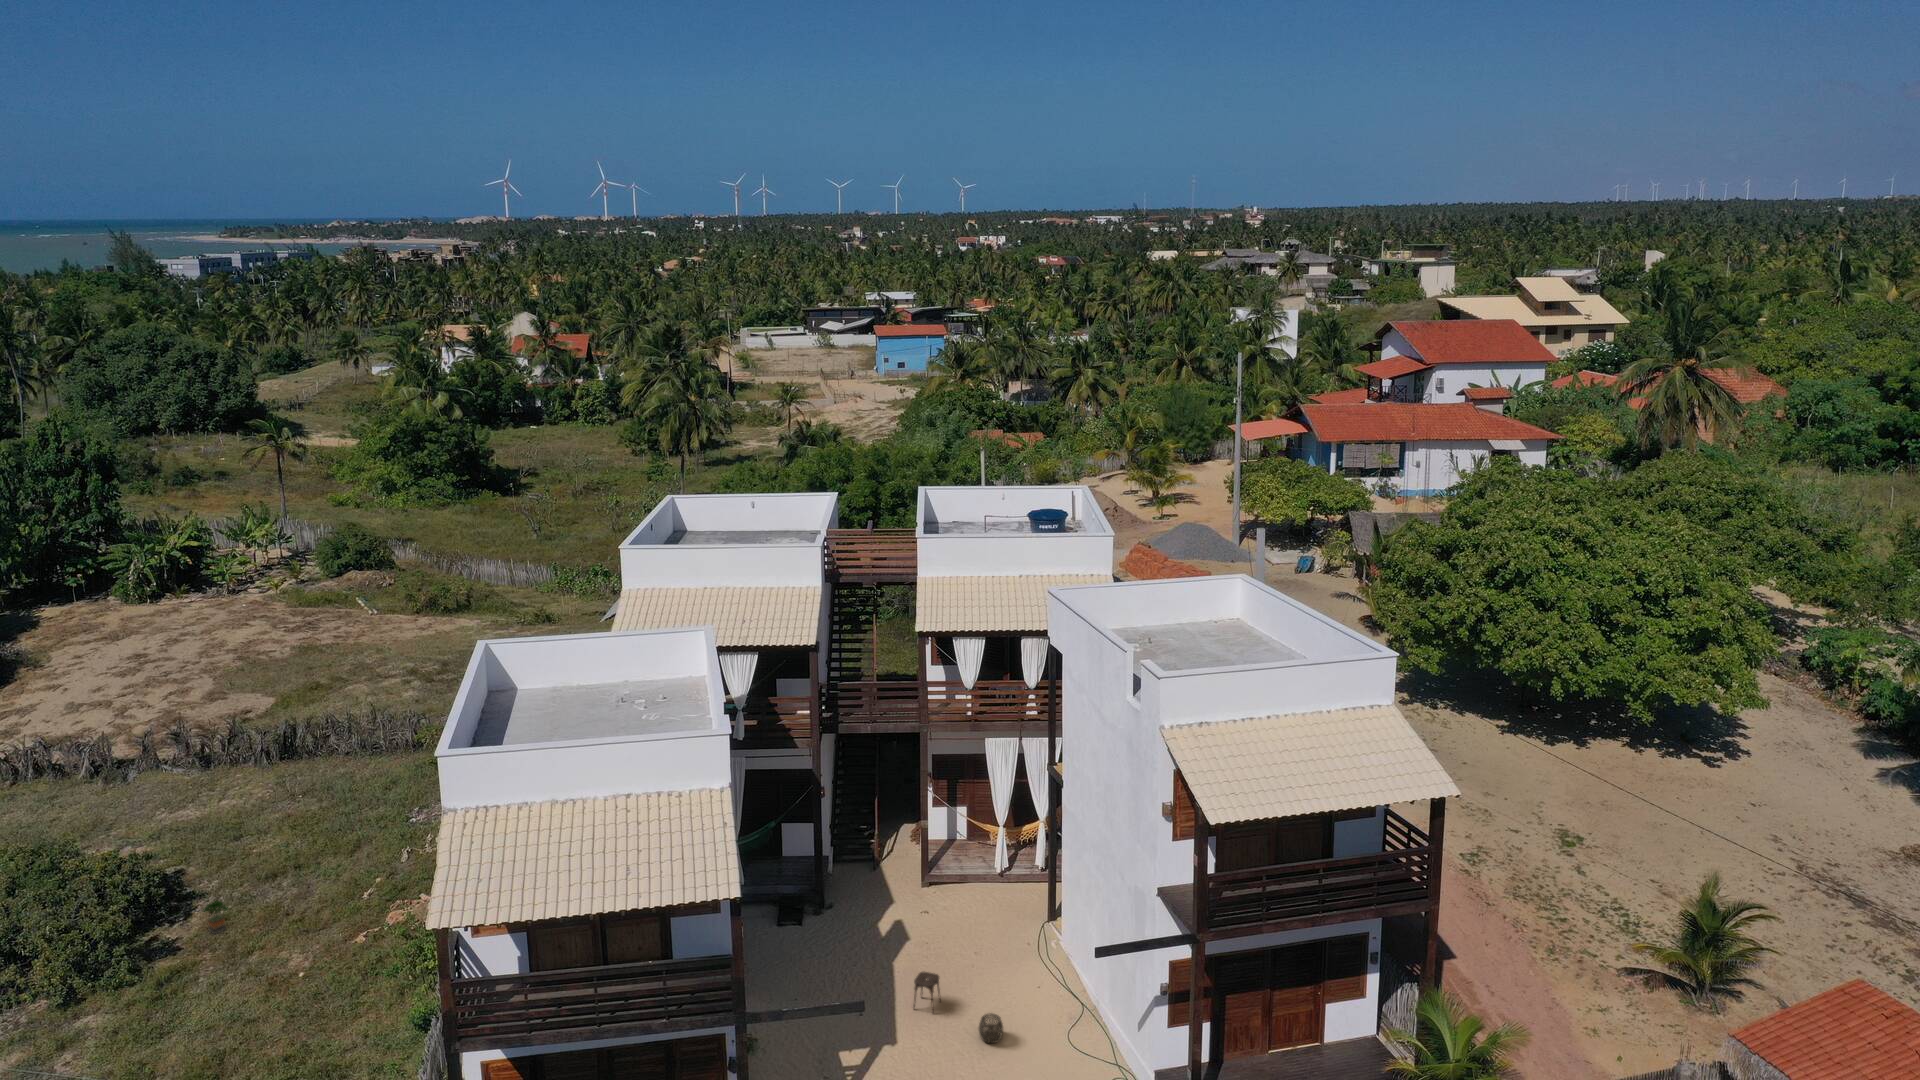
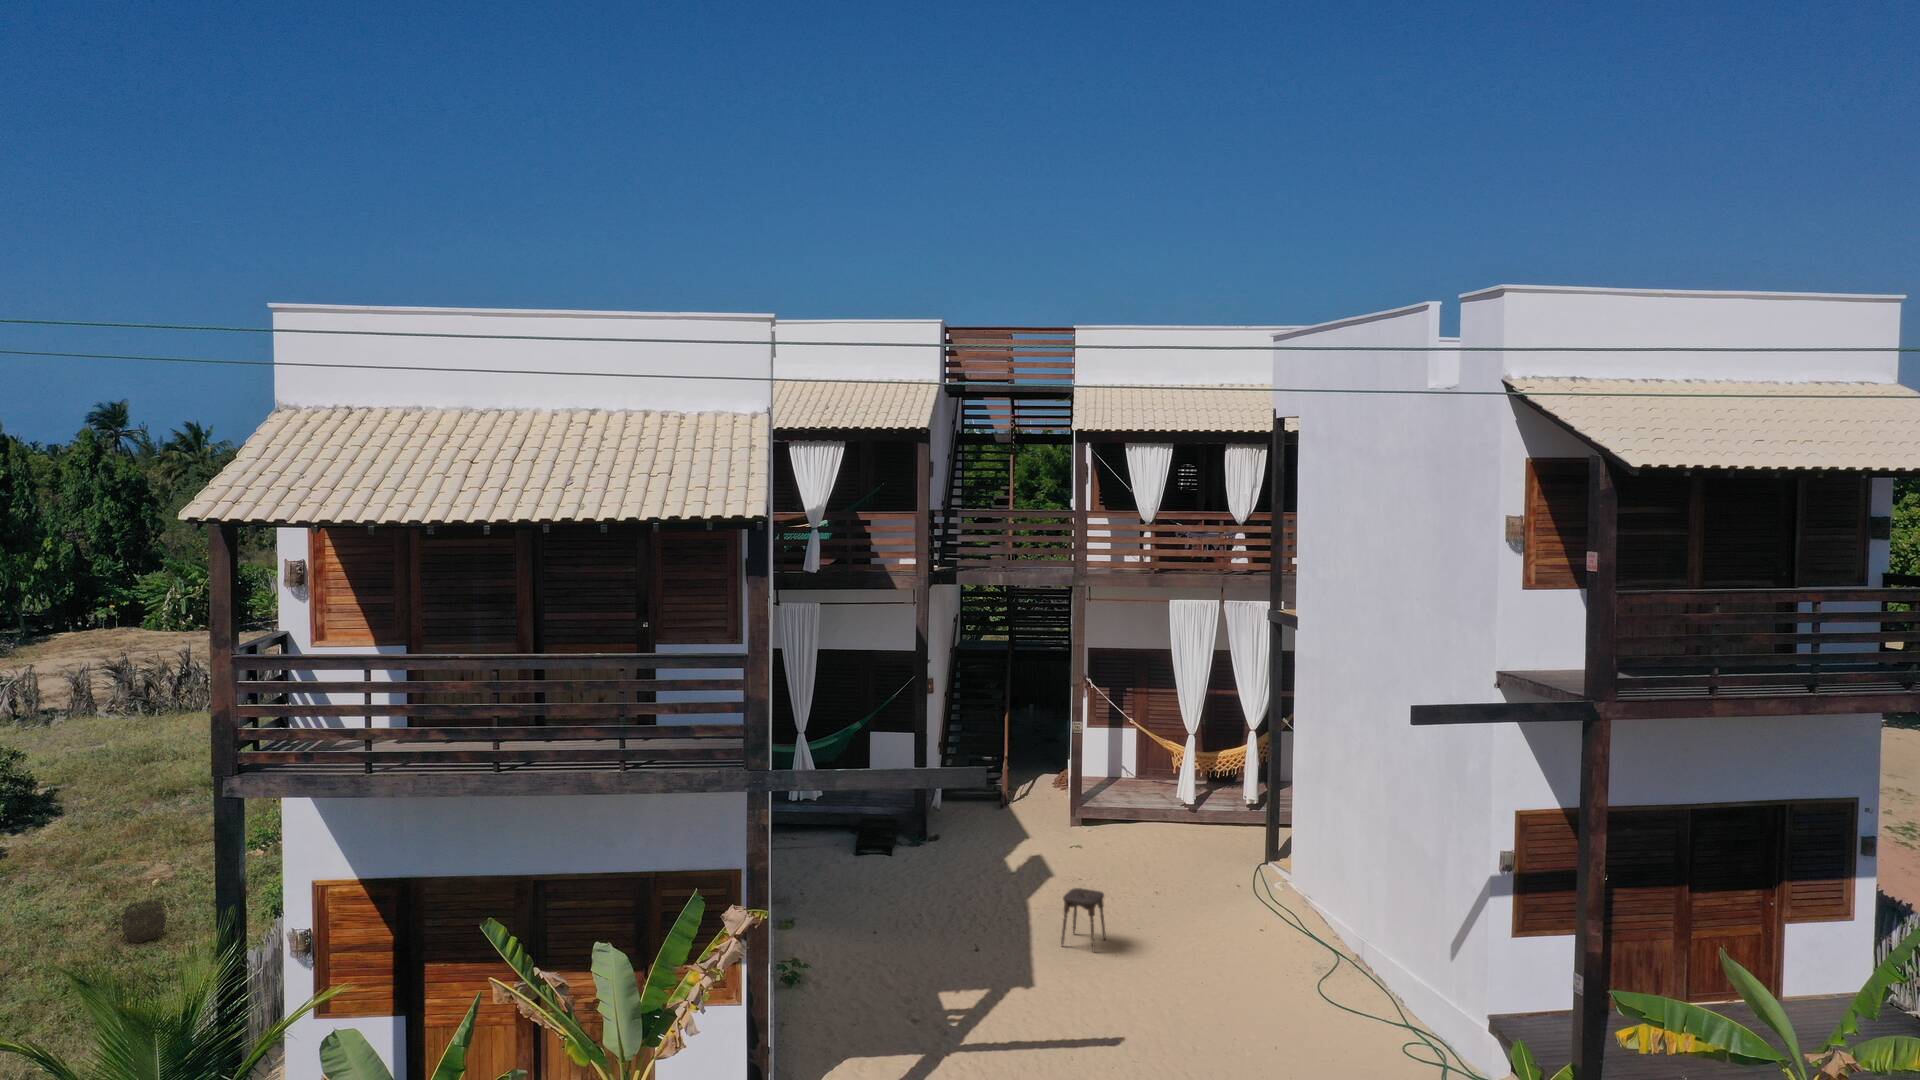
potted tree: present [203,901,228,934] -> none [60,790,97,837]
woven basket: present [979,1013,1003,1043] -> present [122,901,166,943]

